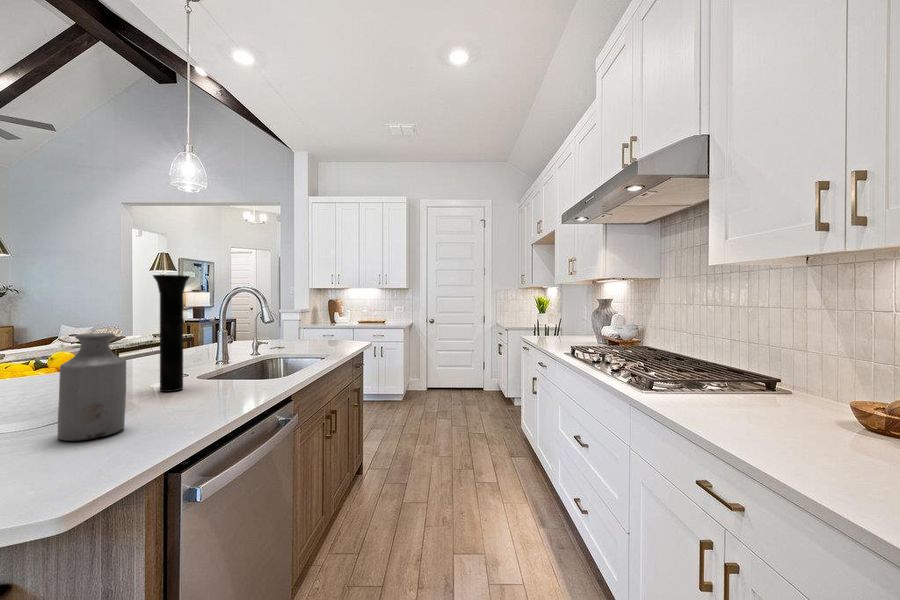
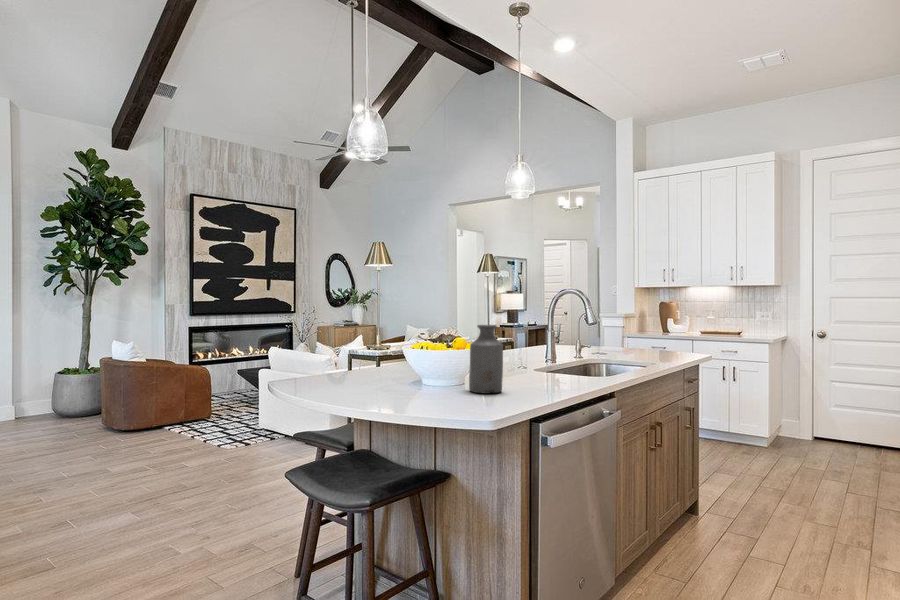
vase: present [153,275,190,392] -> none [507,282,533,376]

